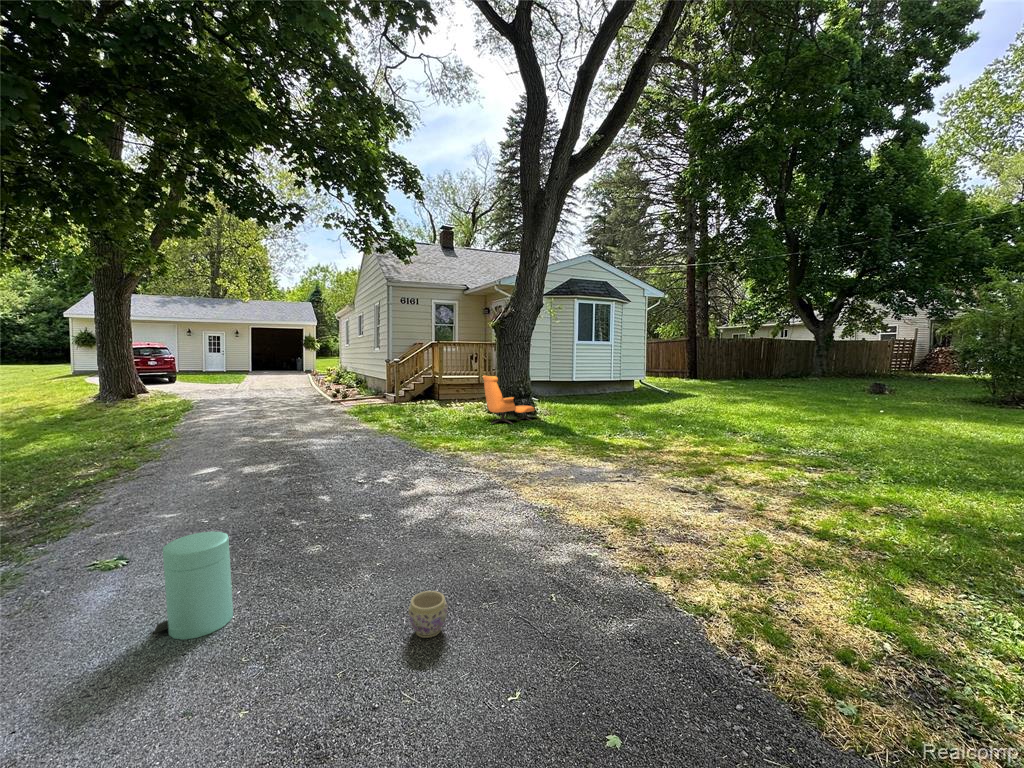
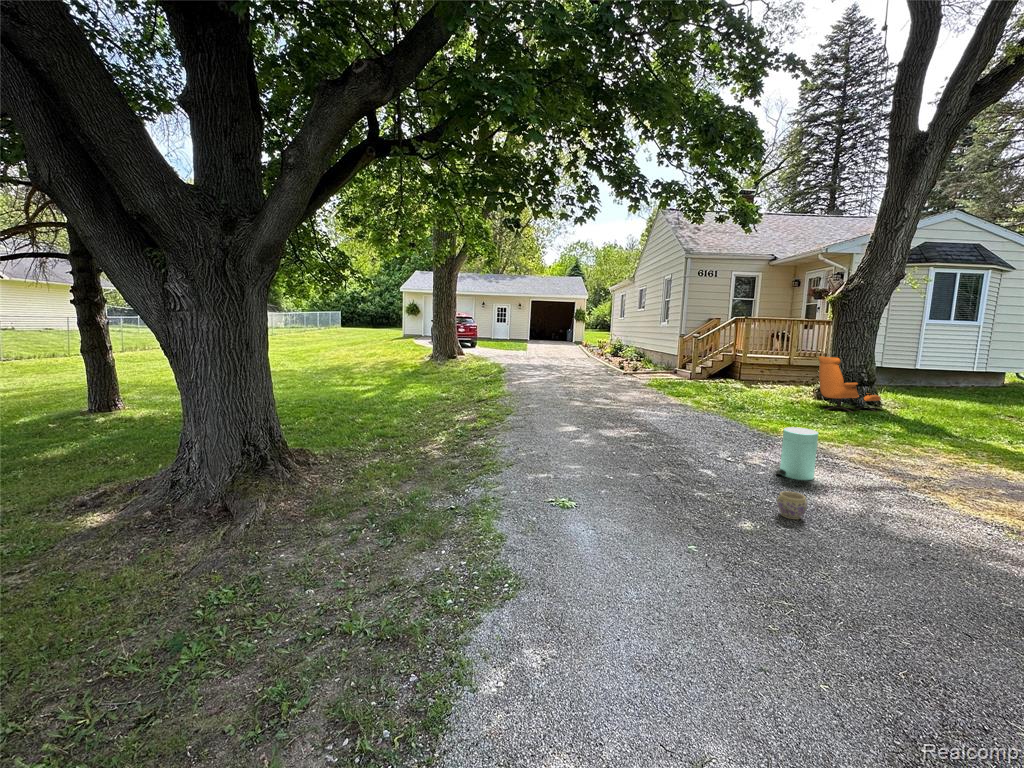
trash can: present [154,532,233,639] -> present [774,427,818,480]
planter: present [408,591,448,638] -> present [777,491,807,520]

